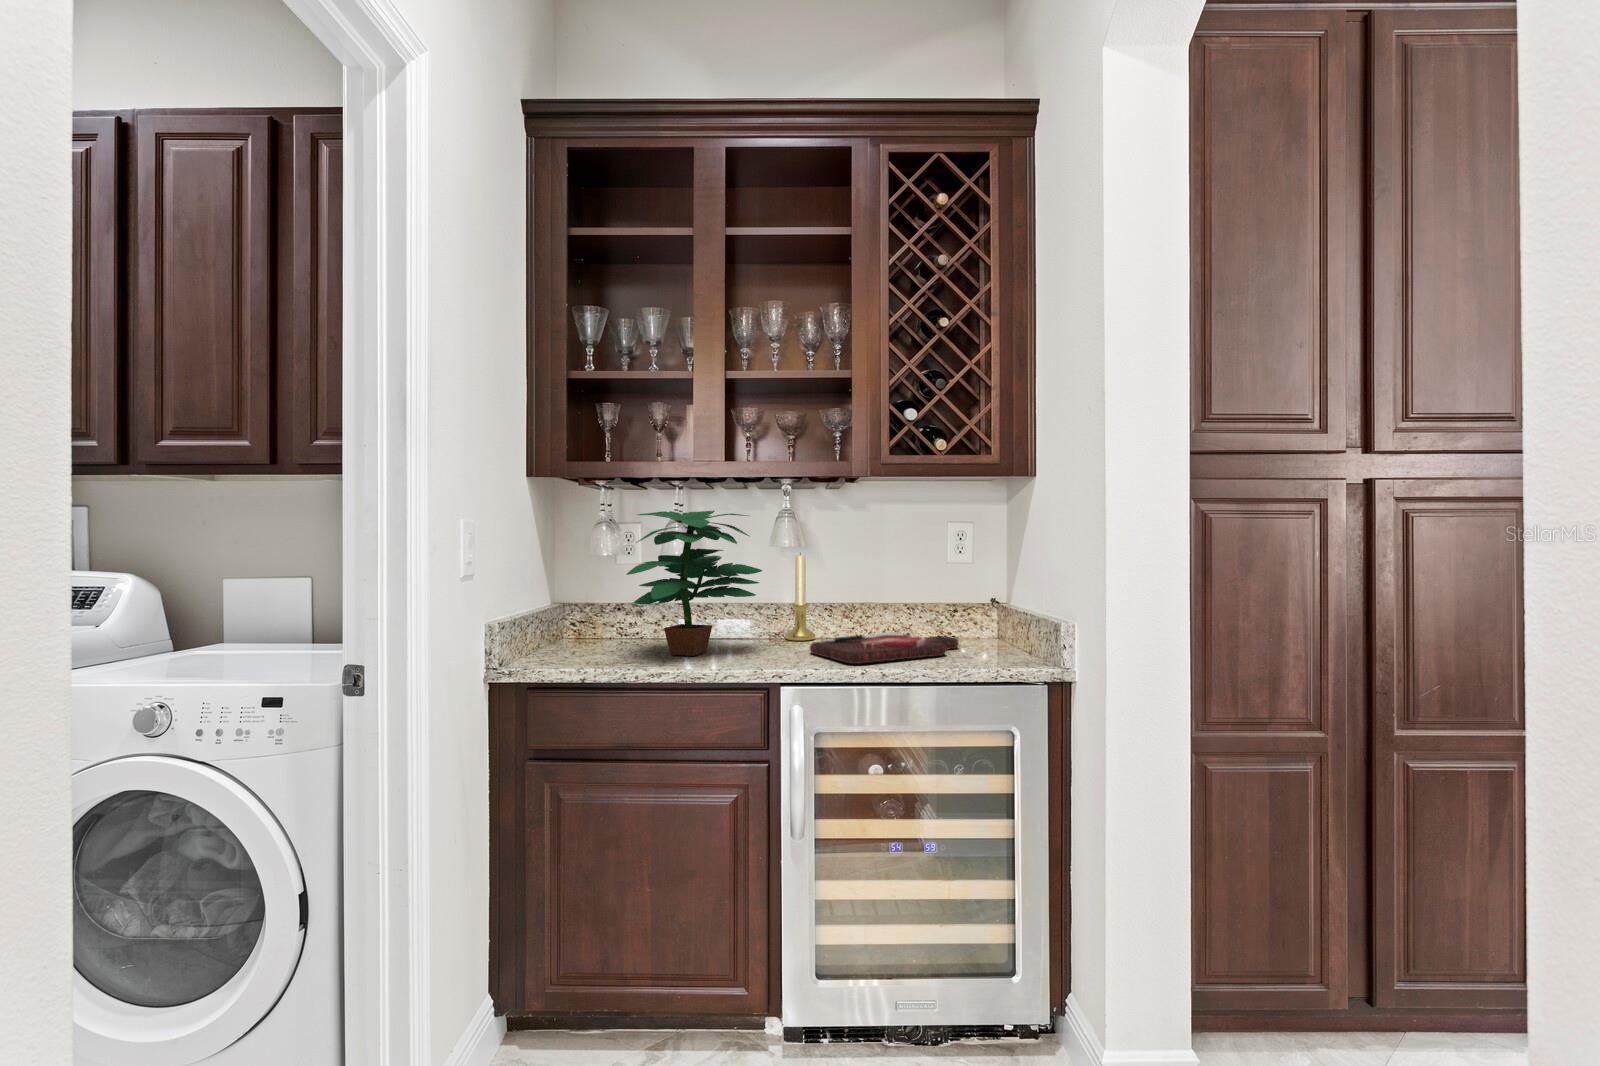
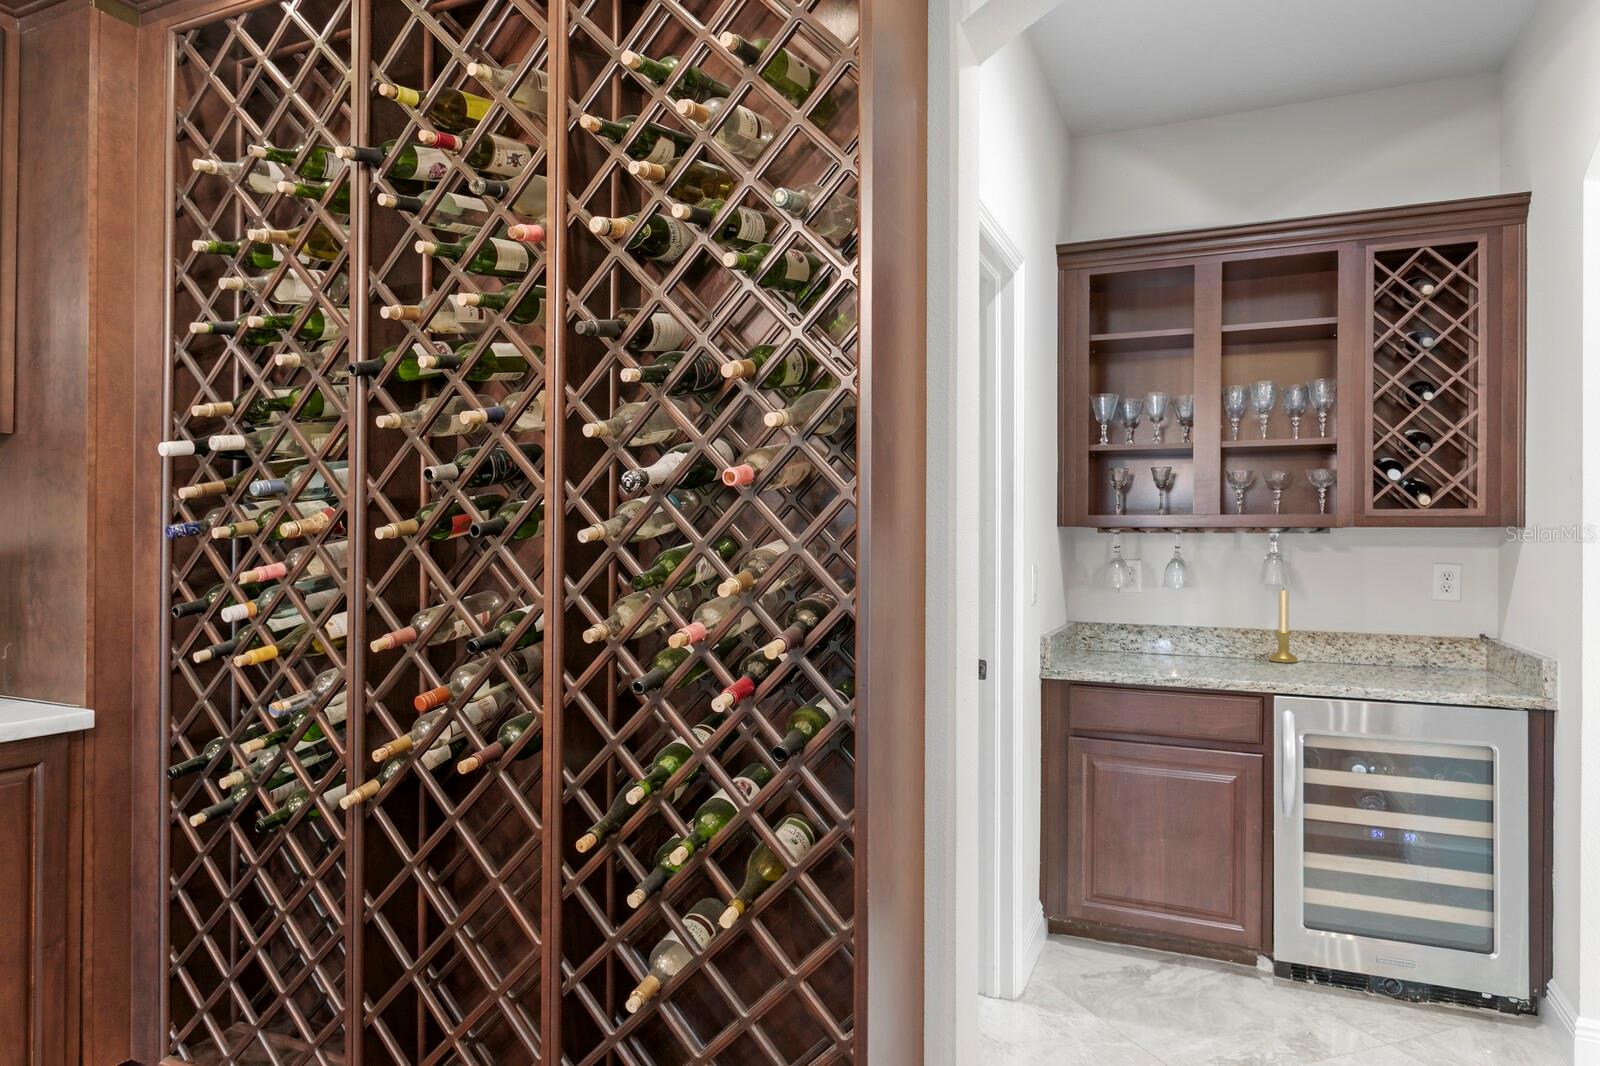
potted plant: present [627,511,762,656] -> none [1141,552,1251,669]
cutting board: present [810,630,959,664] -> none [1295,660,1443,683]

